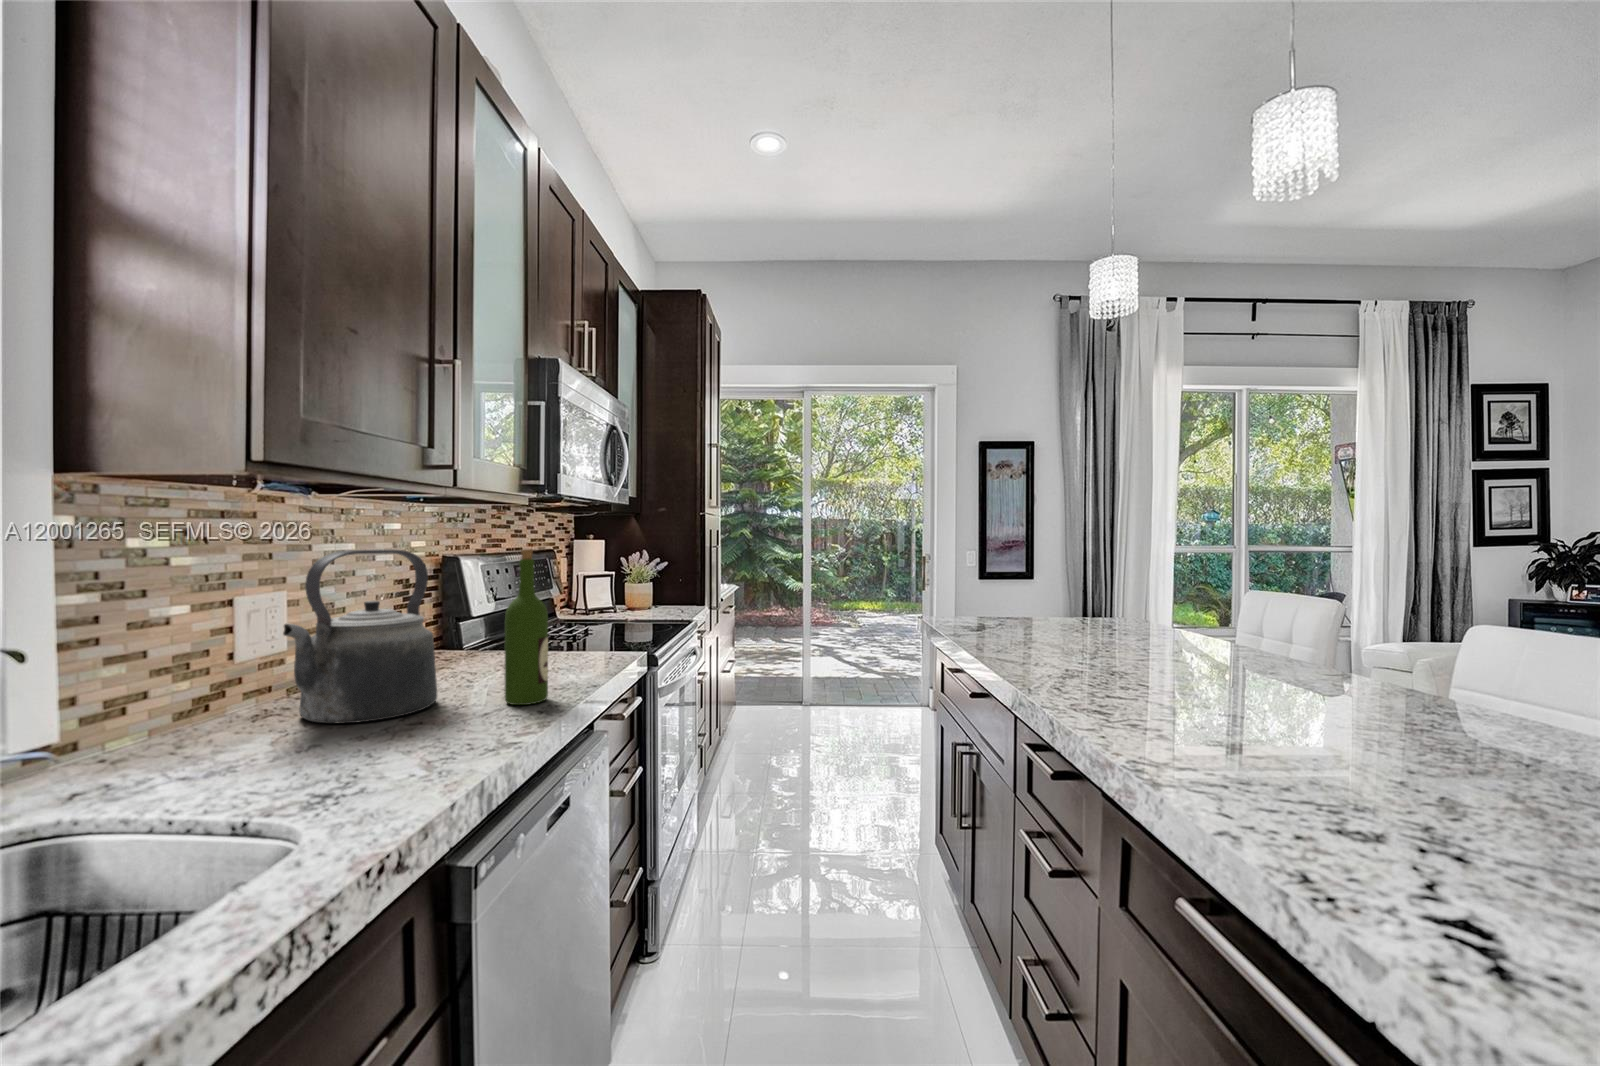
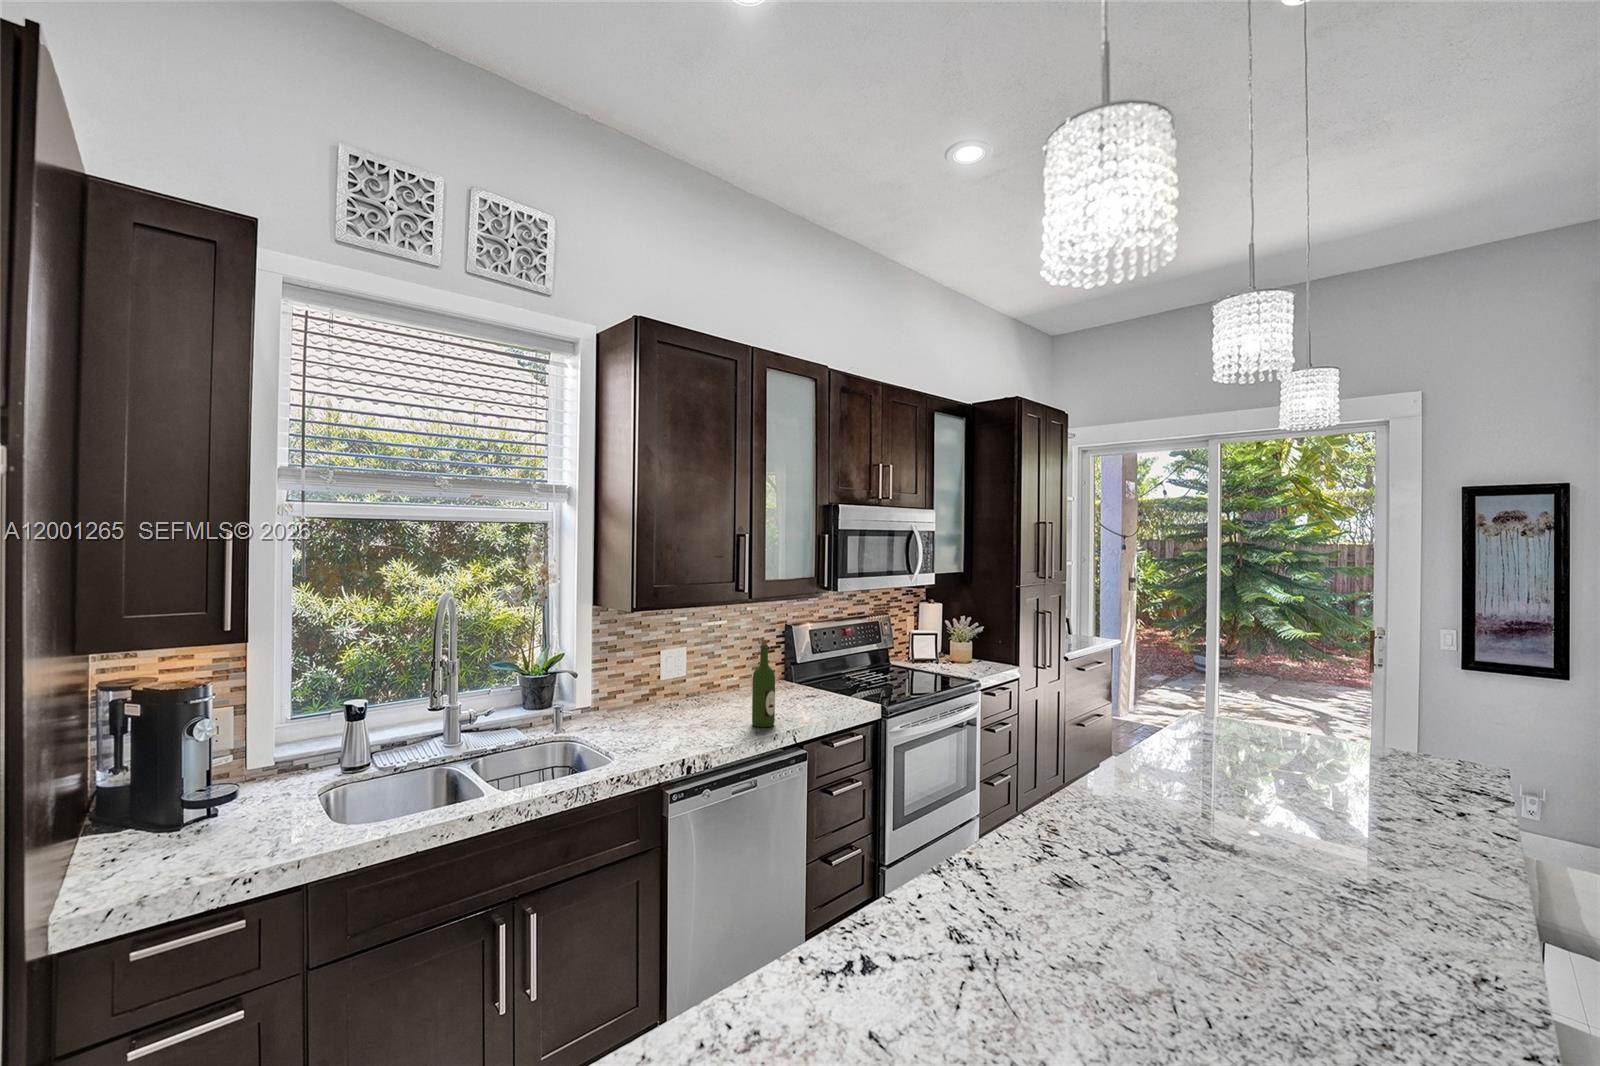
kettle: present [283,549,437,723] -> none [660,633,733,721]

